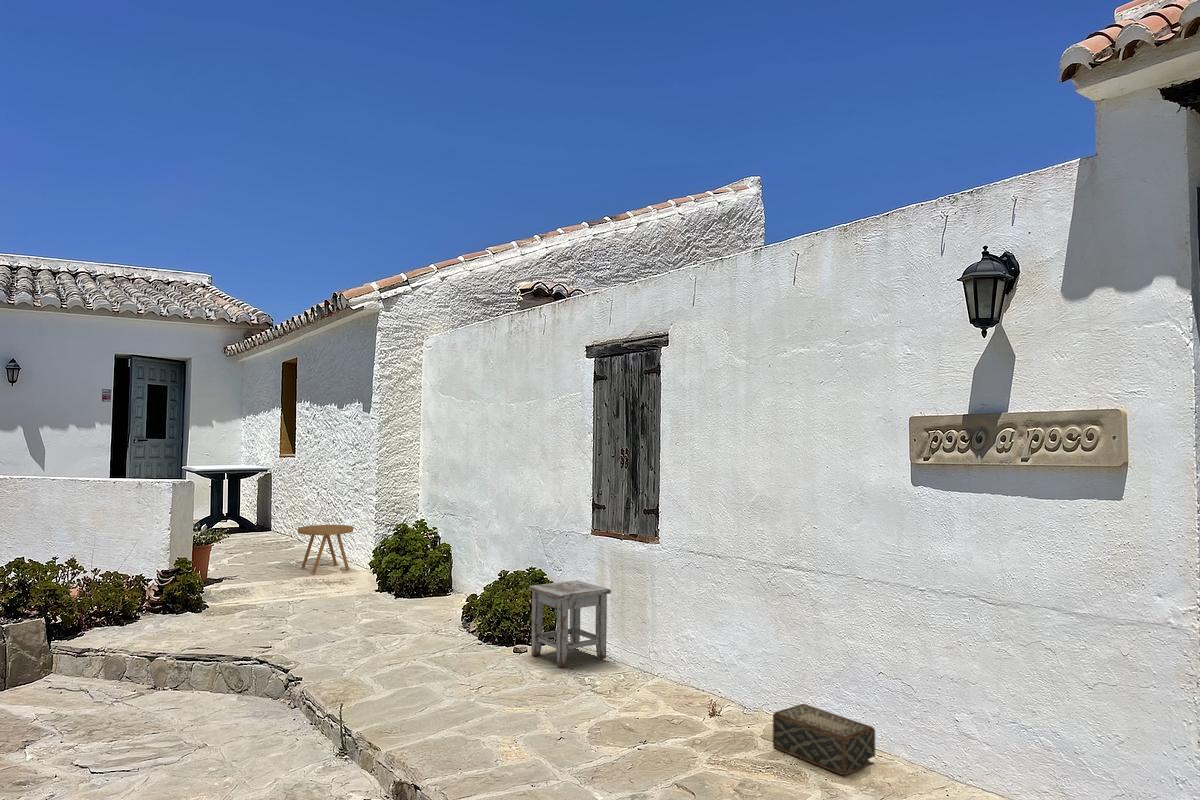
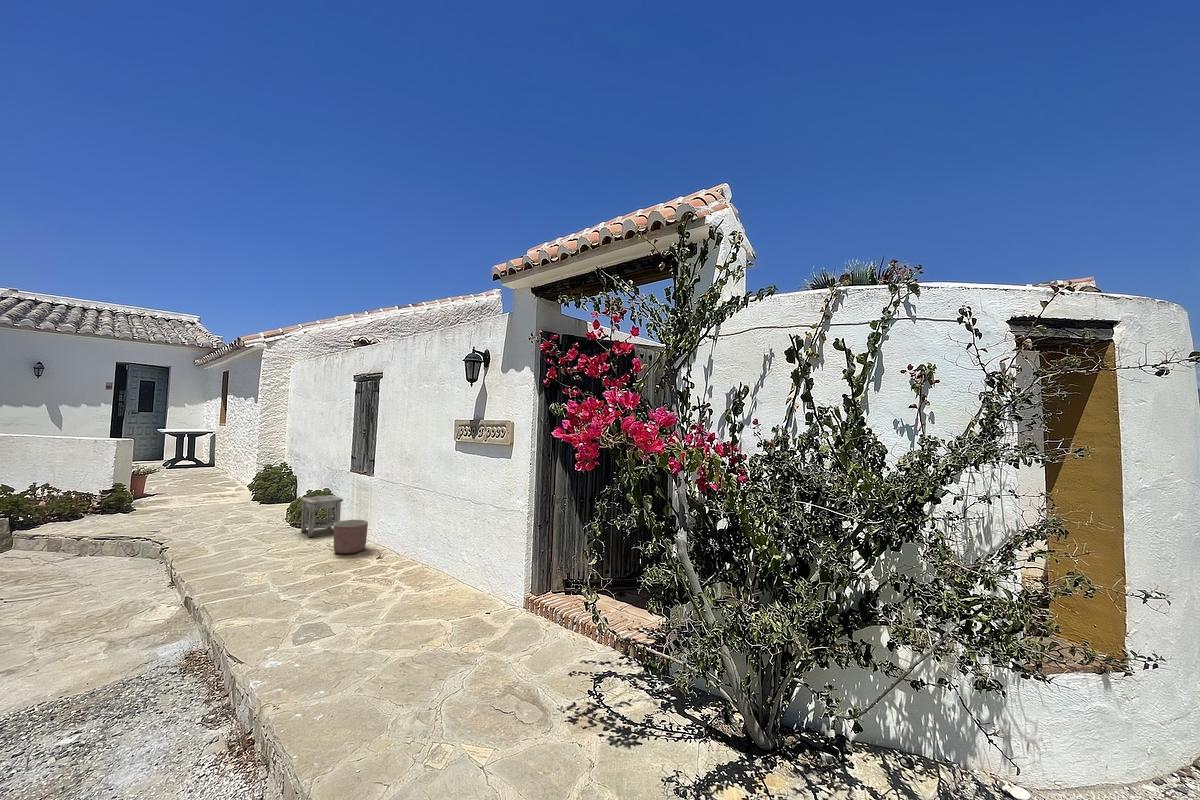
side table: present [298,525,353,573] -> none [213,465,250,492]
planter: none [643,633,708,707] -> present [334,520,368,554]
woven basket: present [773,704,875,775] -> none [371,549,410,578]

